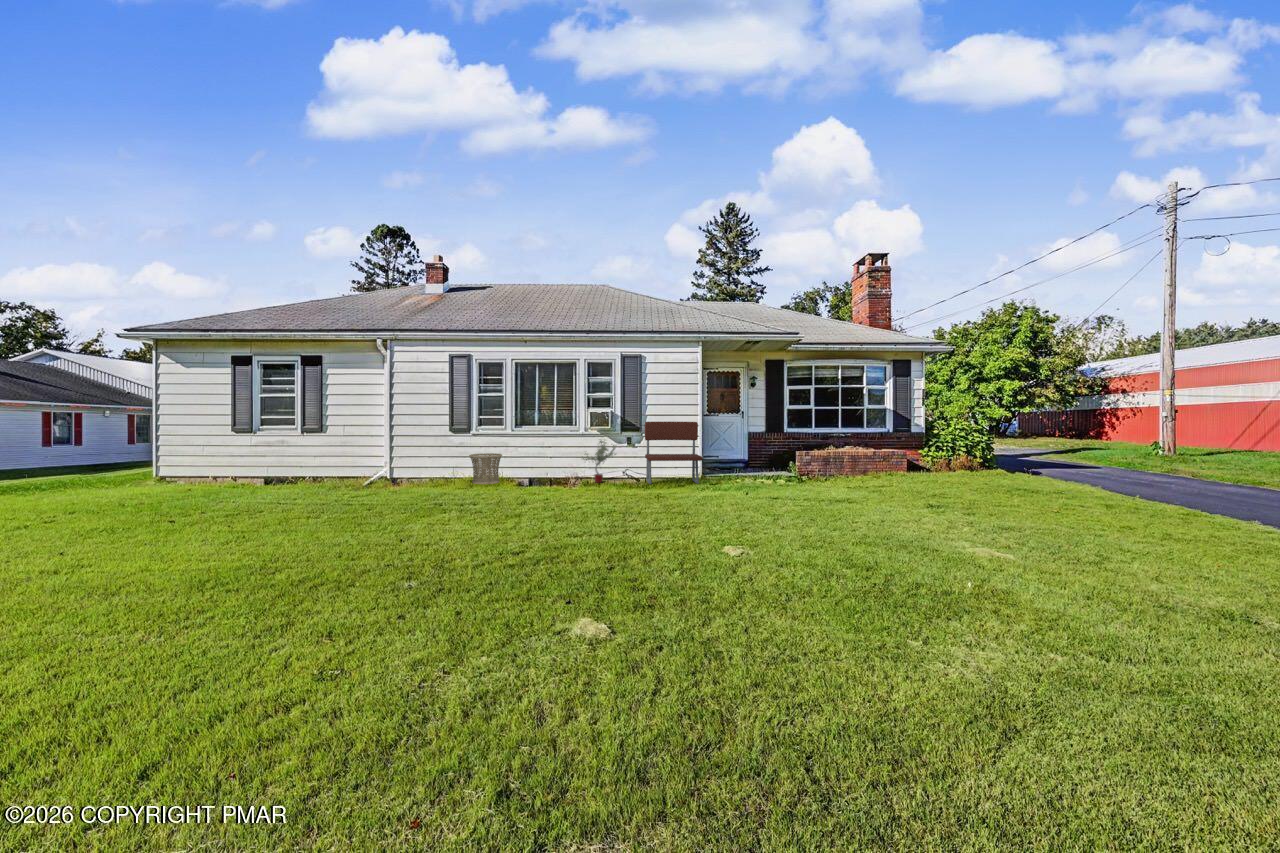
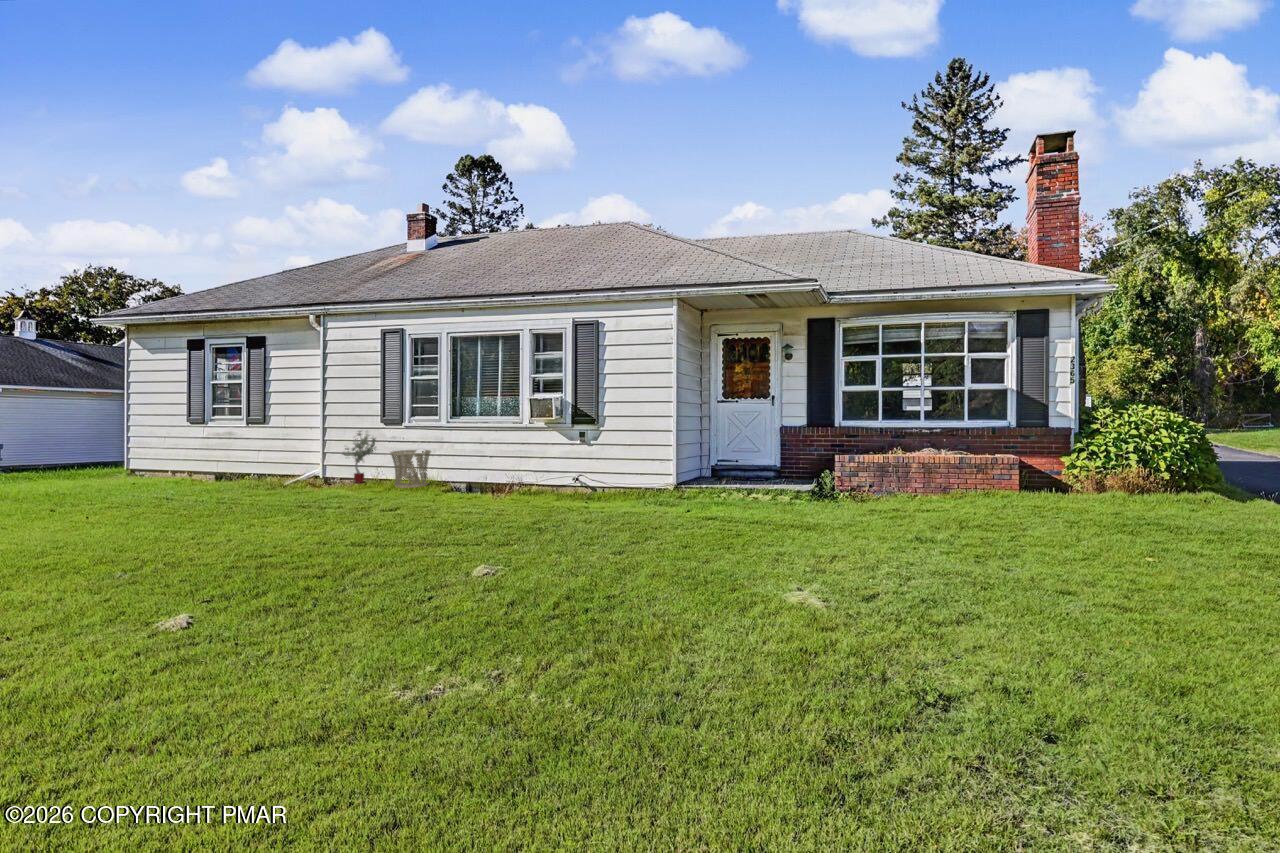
bench: present [645,422,703,484] -> none [589,410,670,496]
potted tree: present [583,441,616,483] -> present [342,431,376,483]

